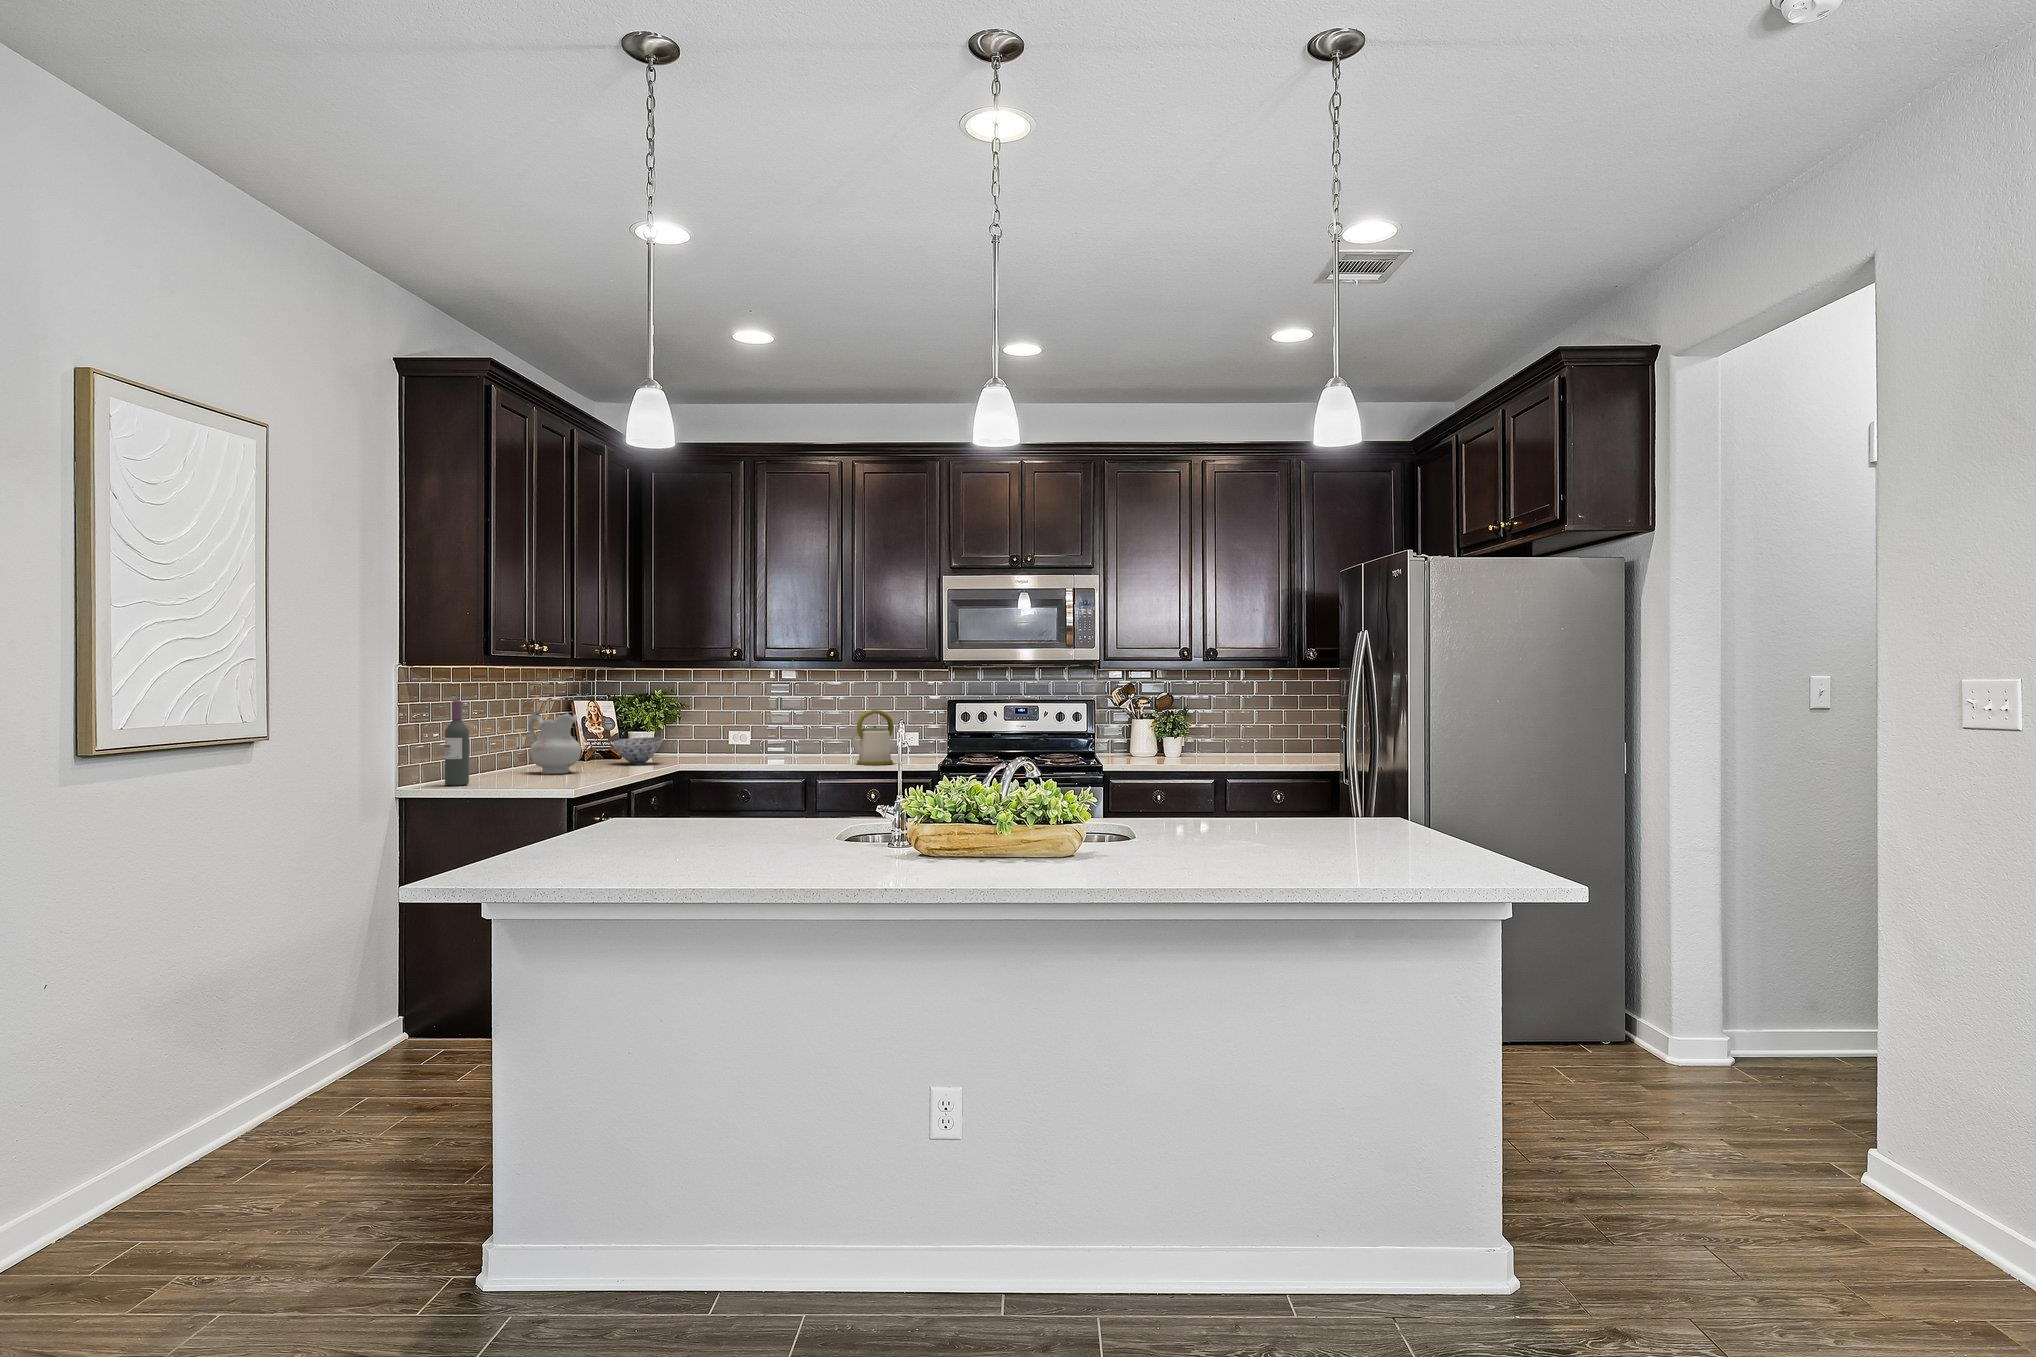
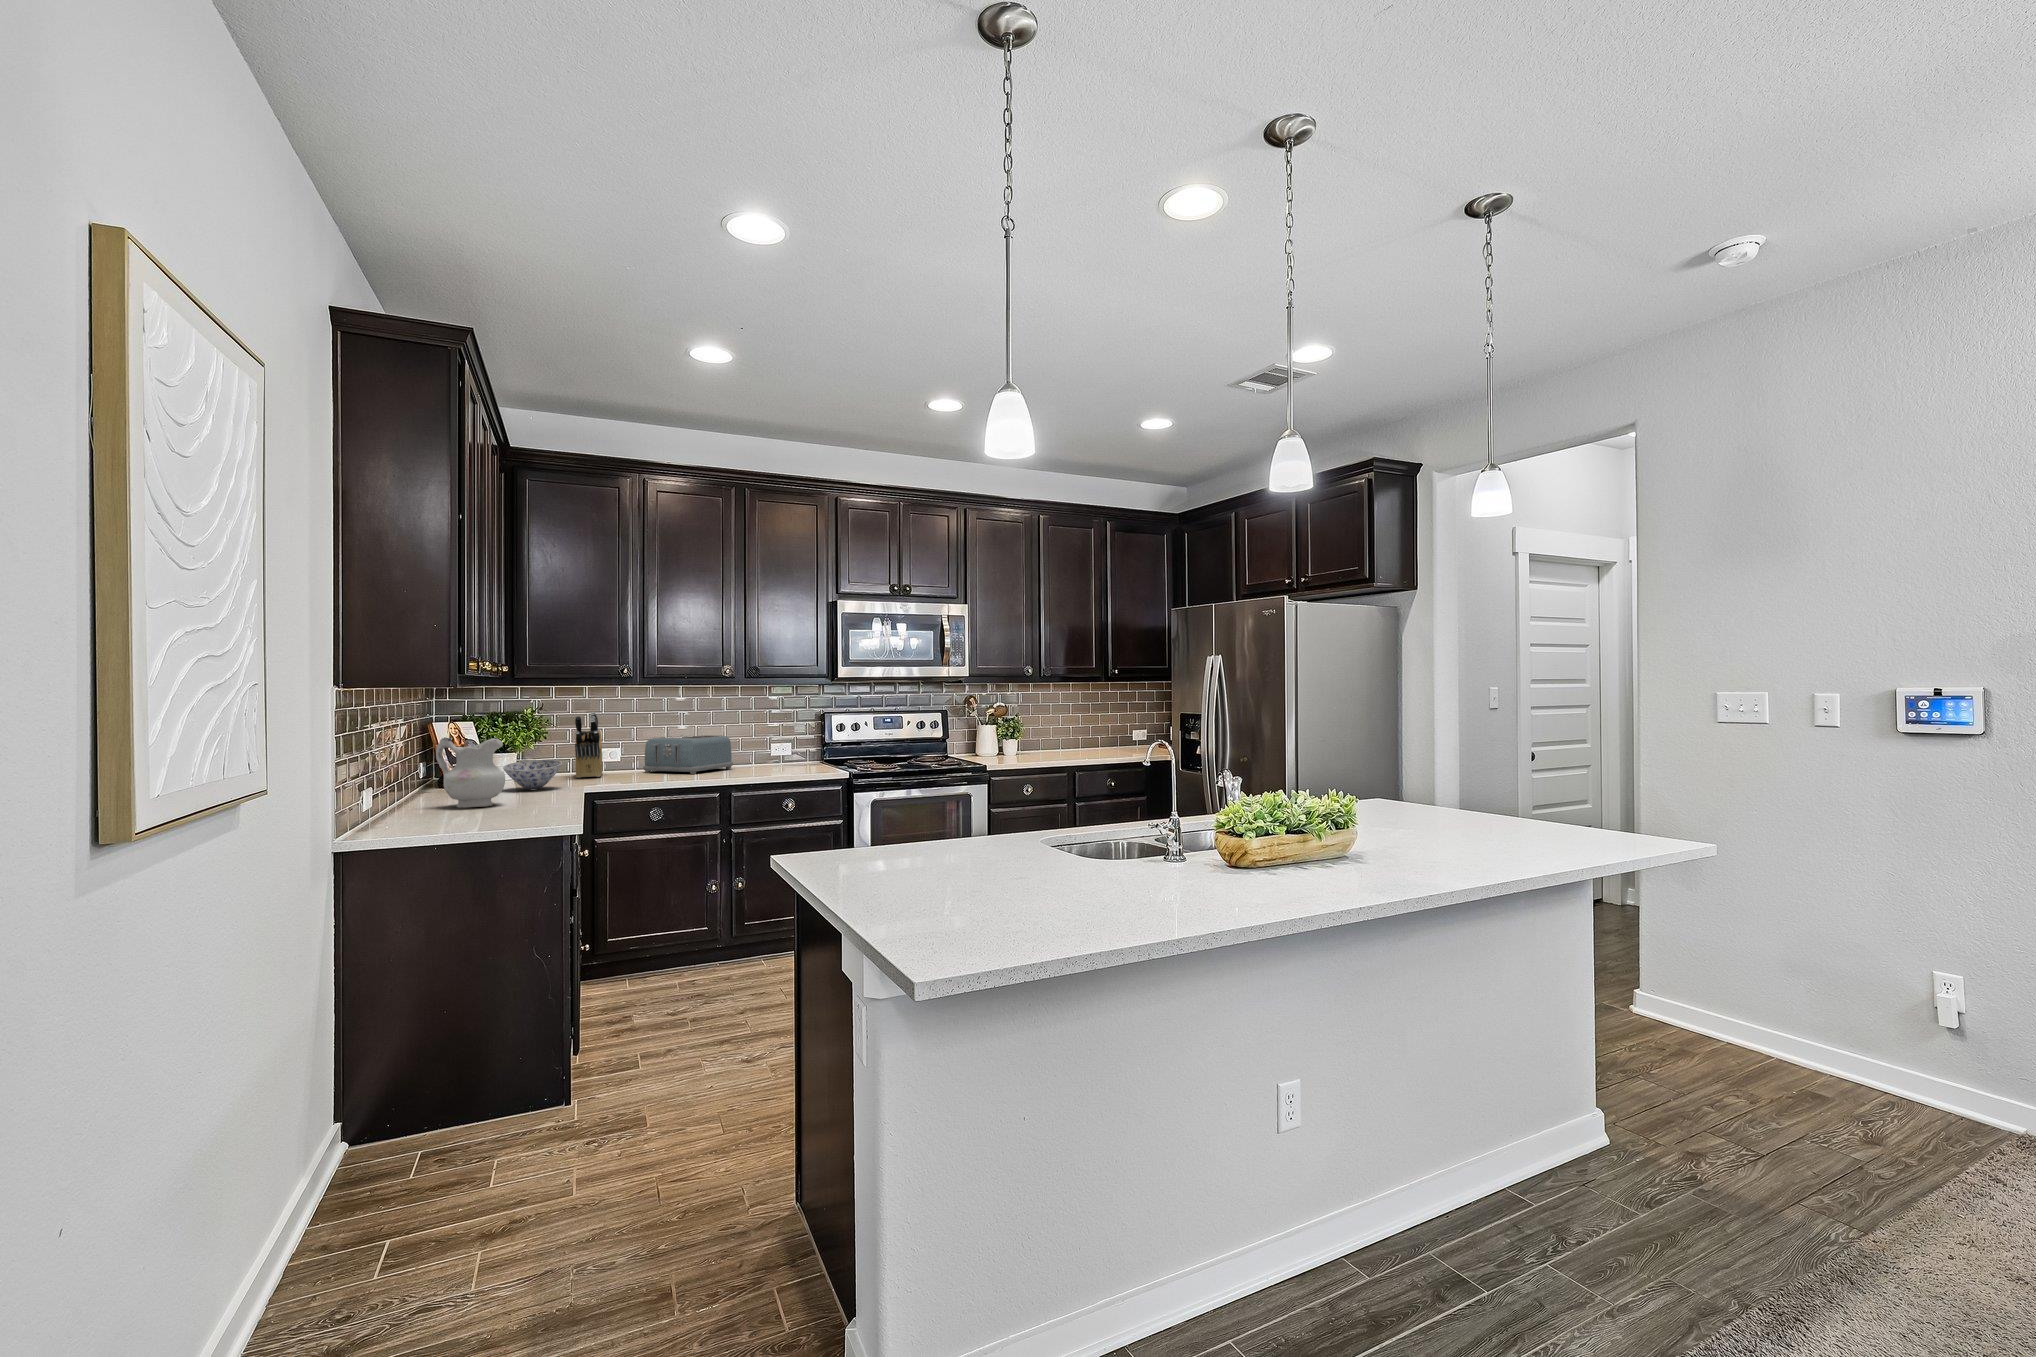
knife block: none [695,695,736,757] -> present [575,712,603,778]
wine bottle: present [445,701,469,786] -> none [387,728,418,831]
kettle: present [851,710,894,765] -> none [760,724,800,778]
toaster: none [770,720,856,759] -> present [643,736,733,774]

